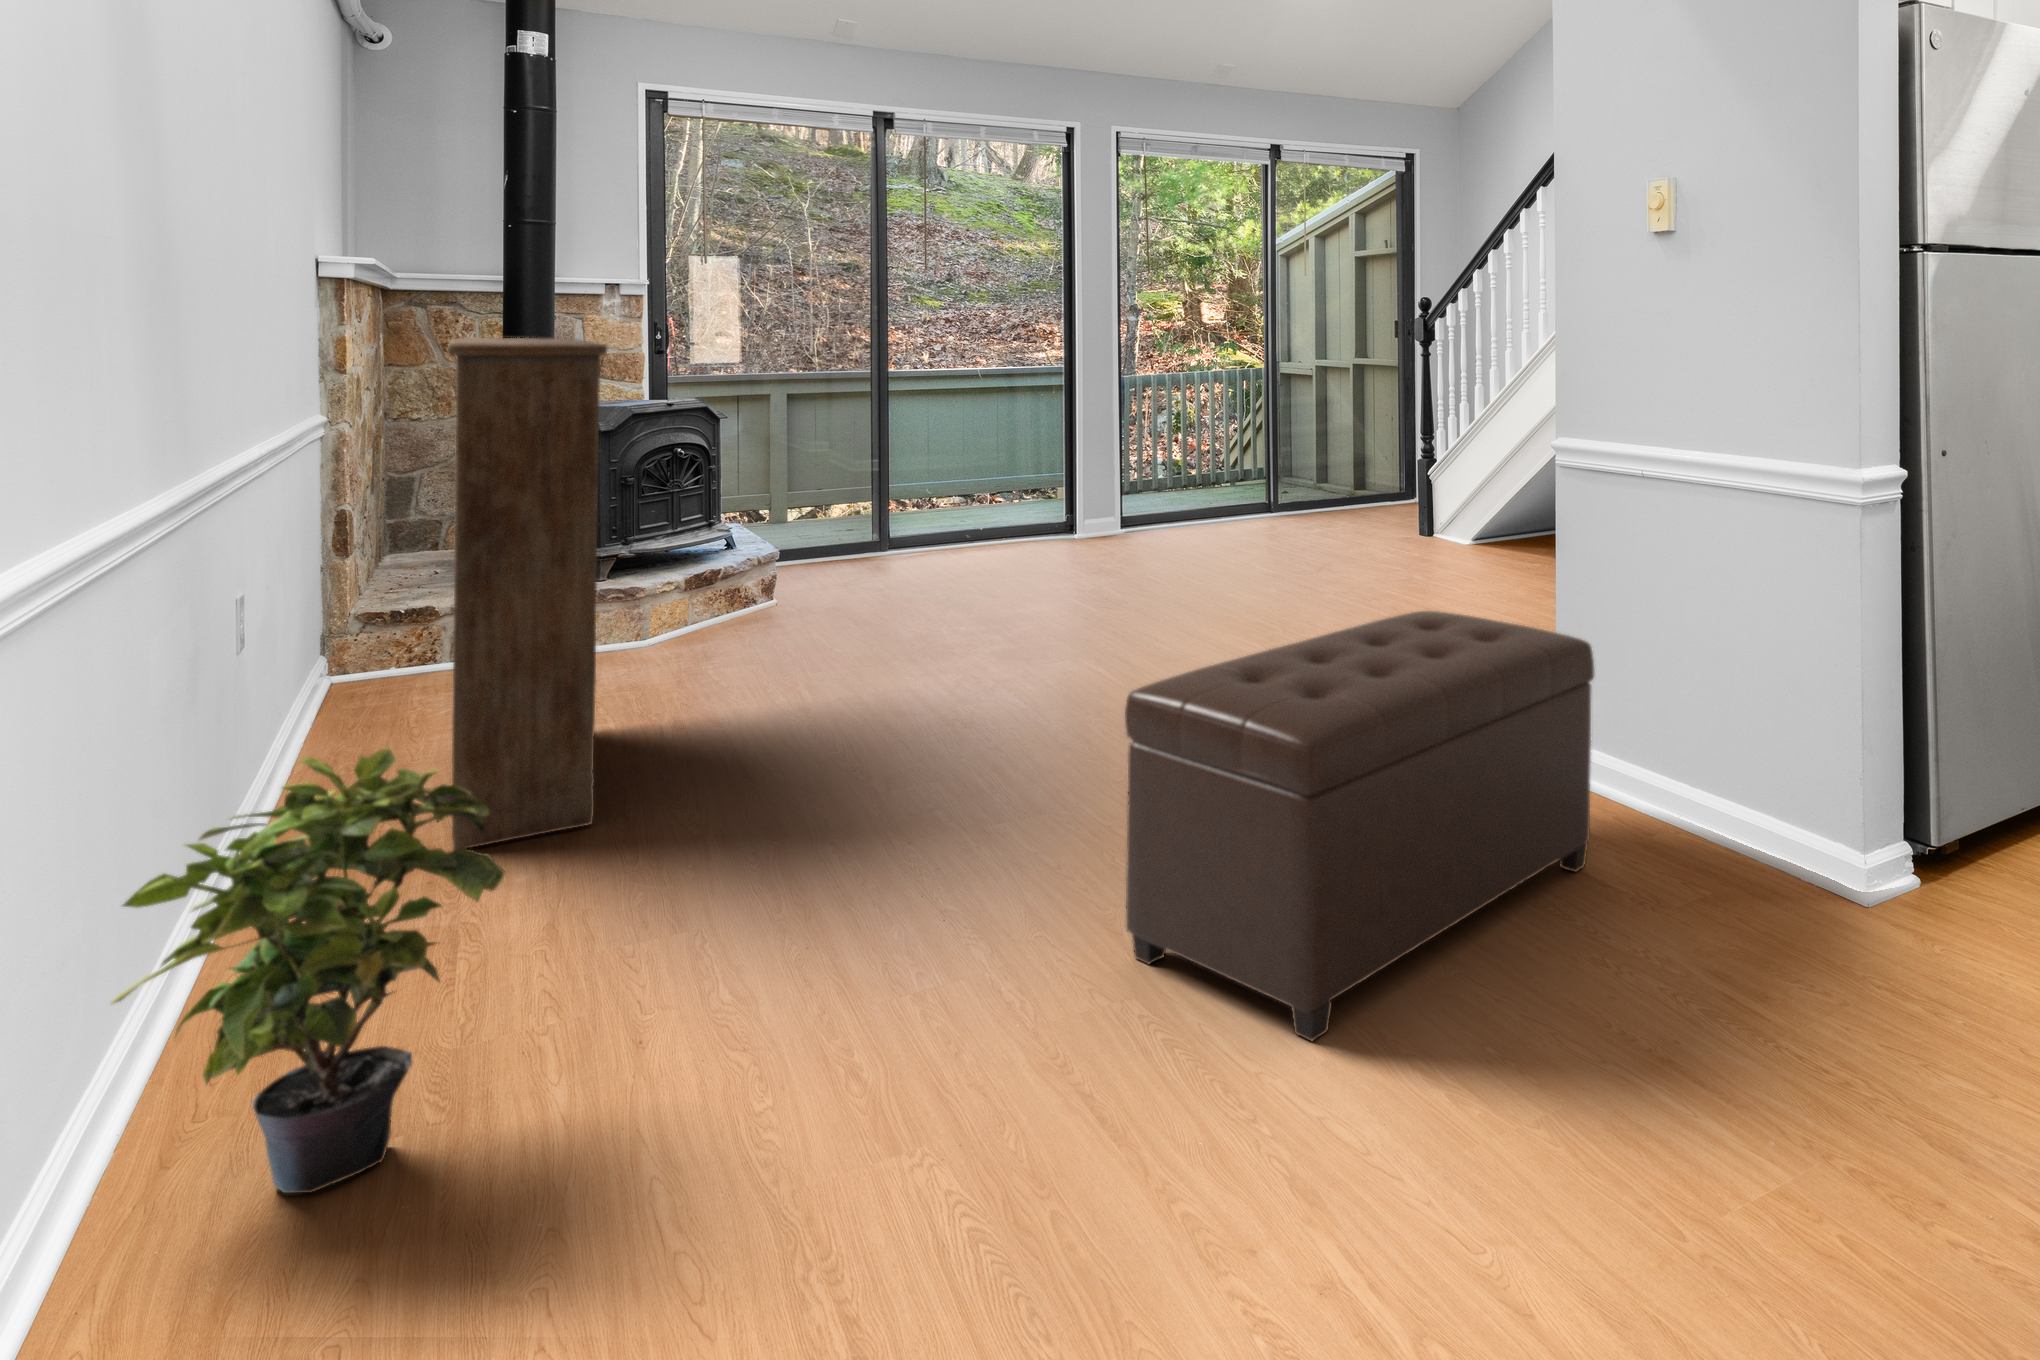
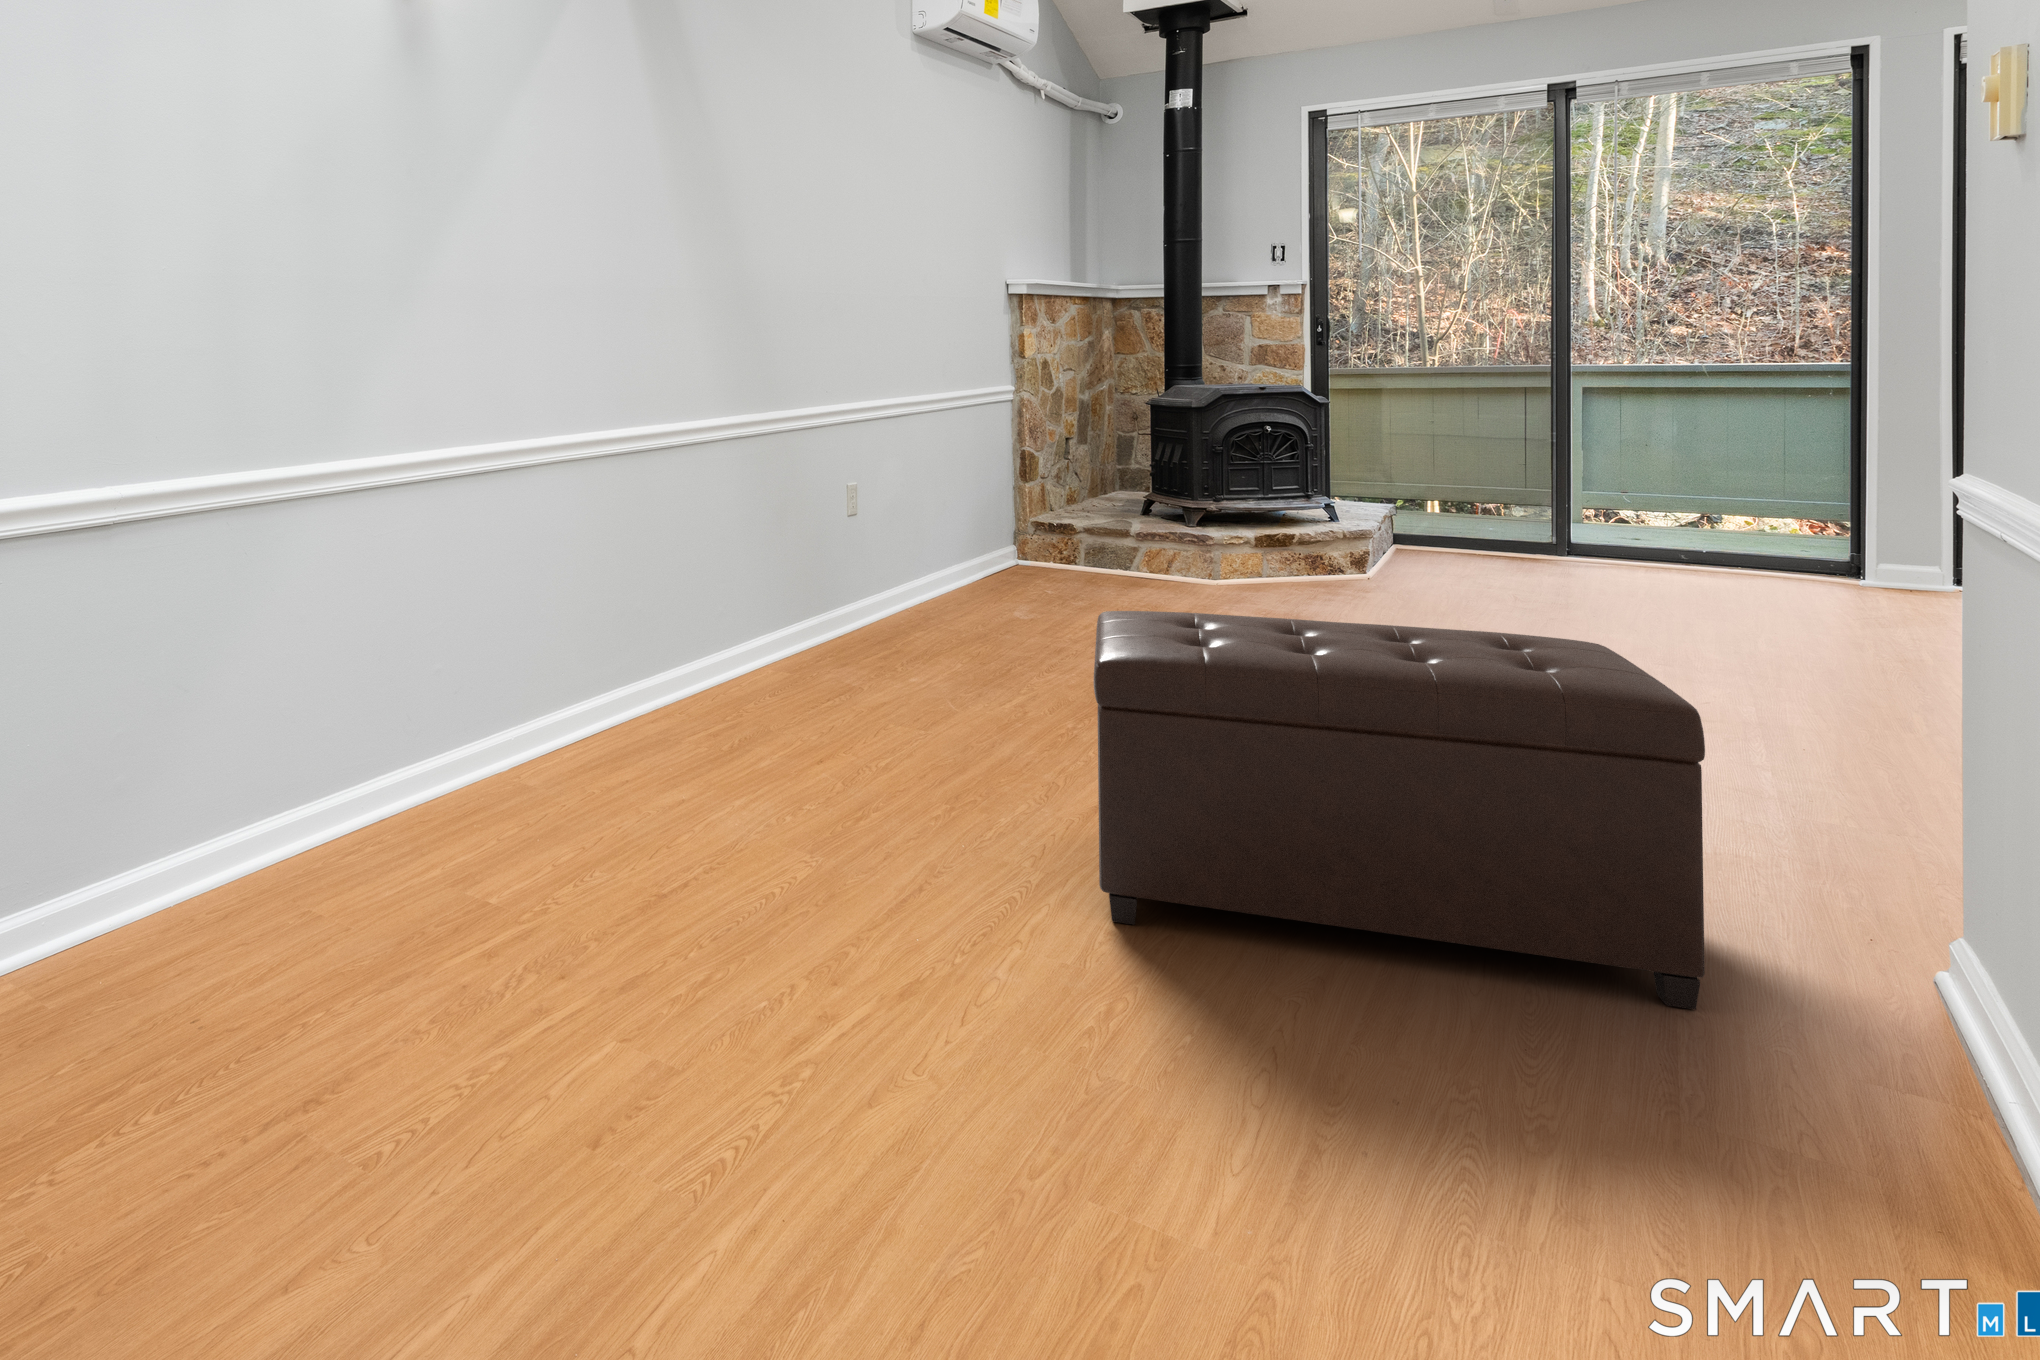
bookshelf: present [448,338,608,850] -> none [907,331,1069,661]
potted plant: present [112,749,505,1193] -> none [616,533,780,737]

